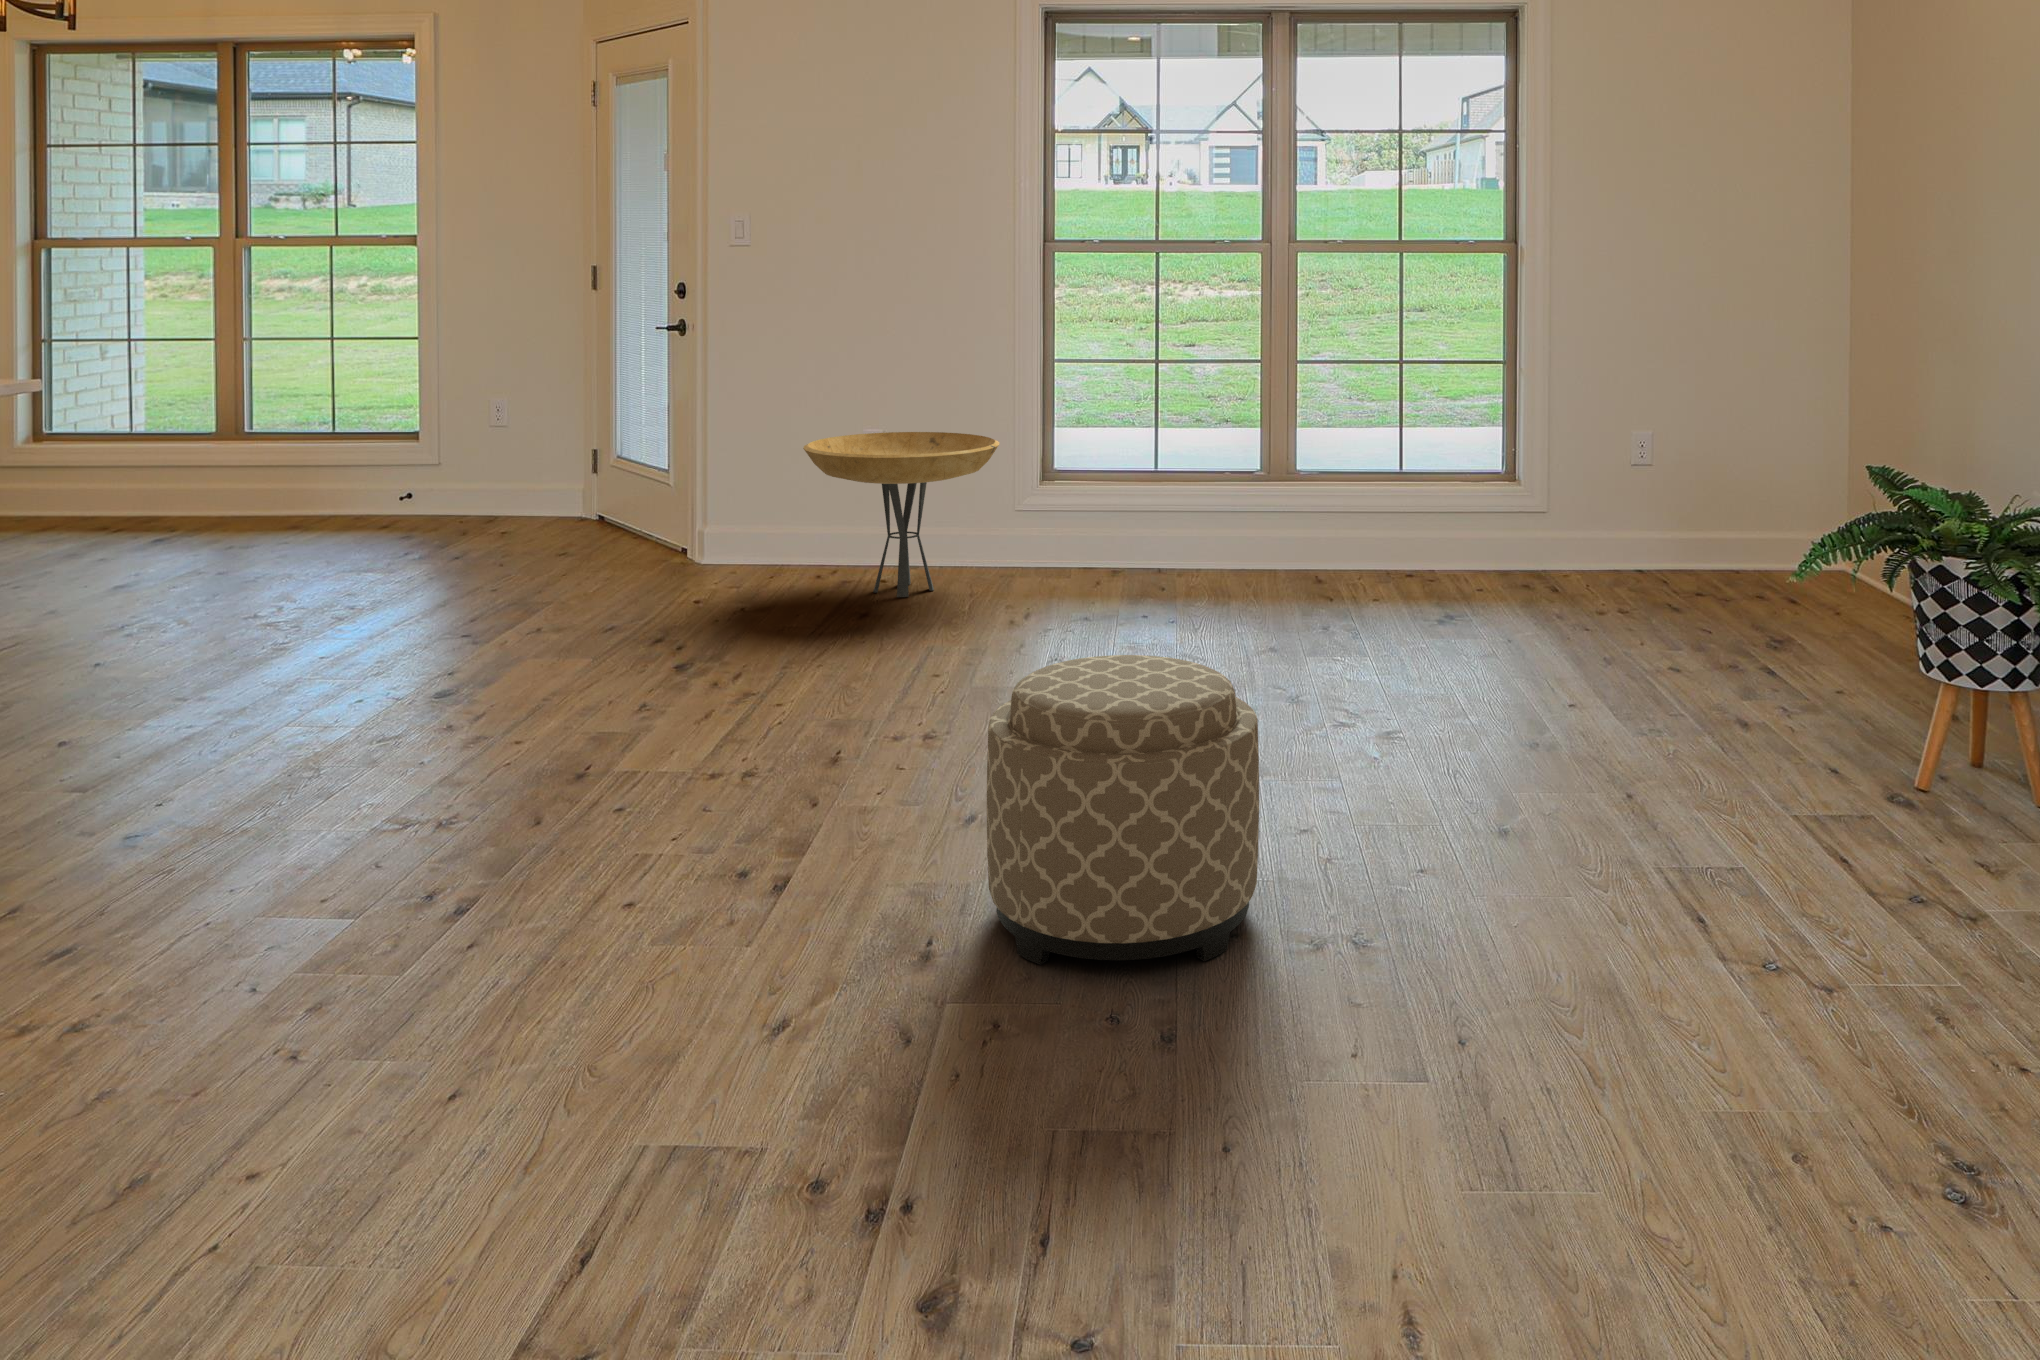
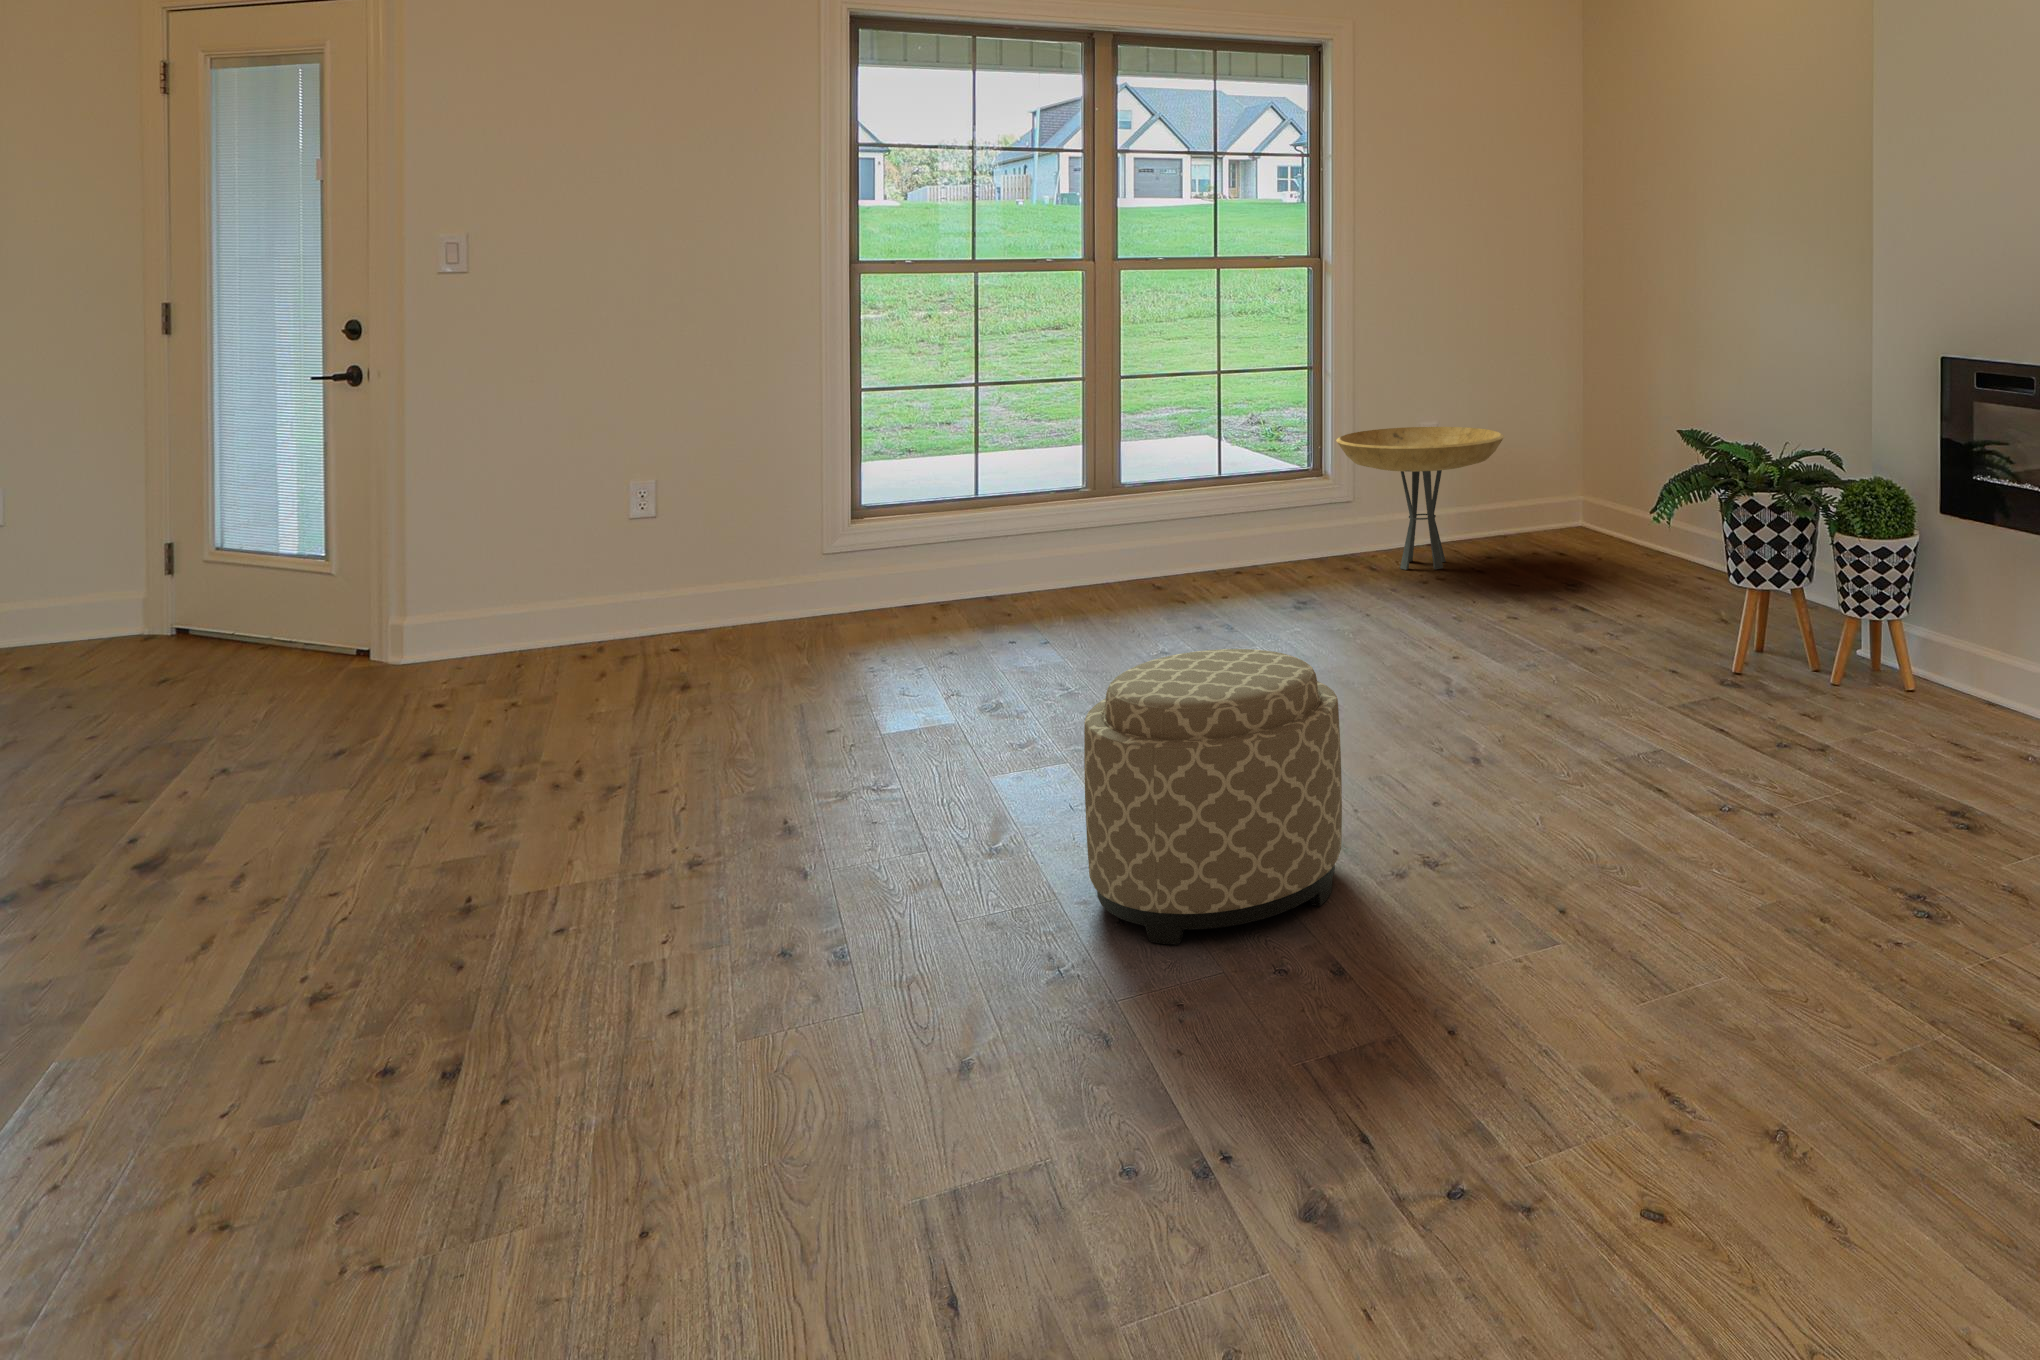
side table: present [803,432,1000,597] -> present [1336,427,1504,570]

